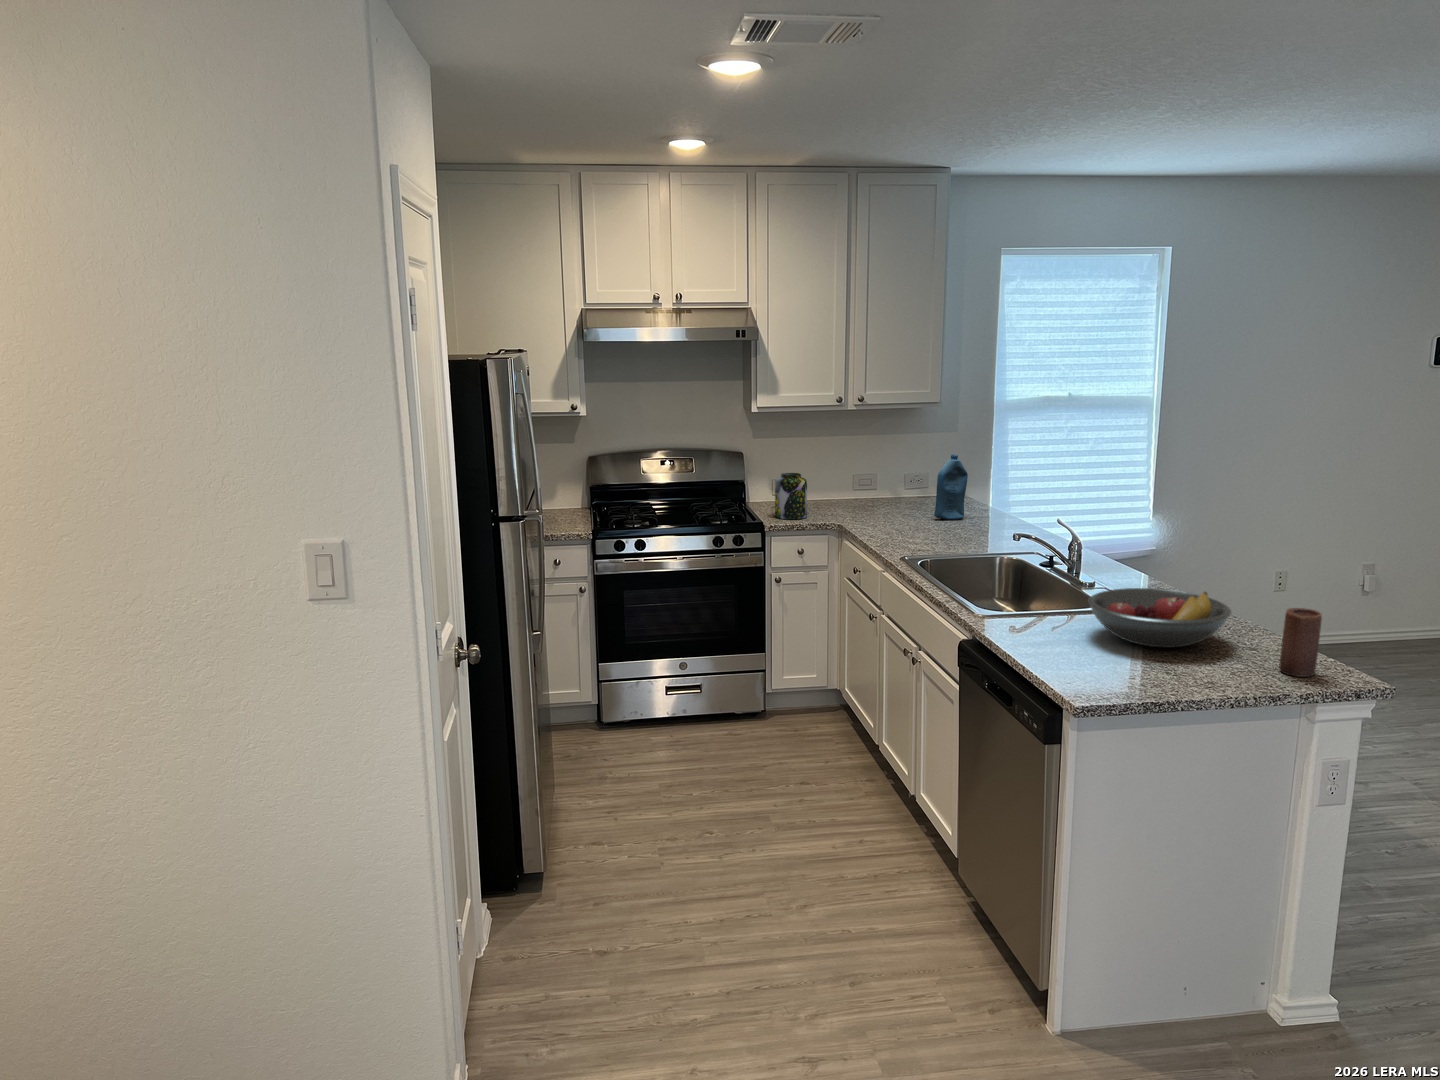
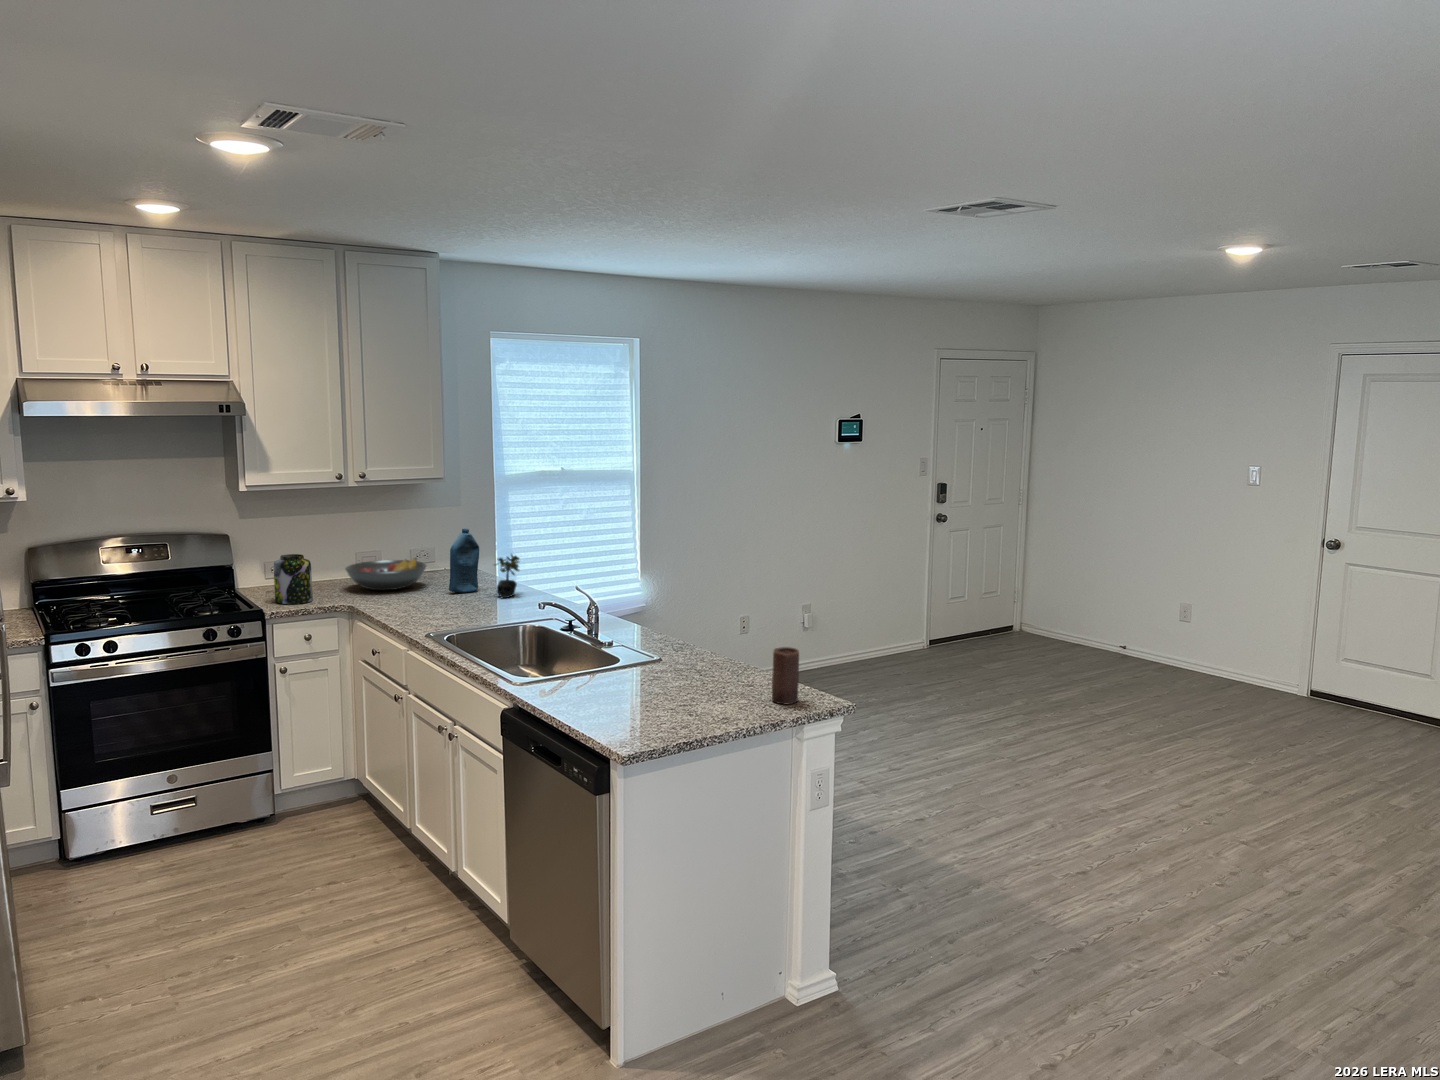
succulent plant: none [979,482,1008,528] -> present [494,555,519,598]
fruit bowl: present [1088,588,1231,647] -> present [345,558,427,590]

